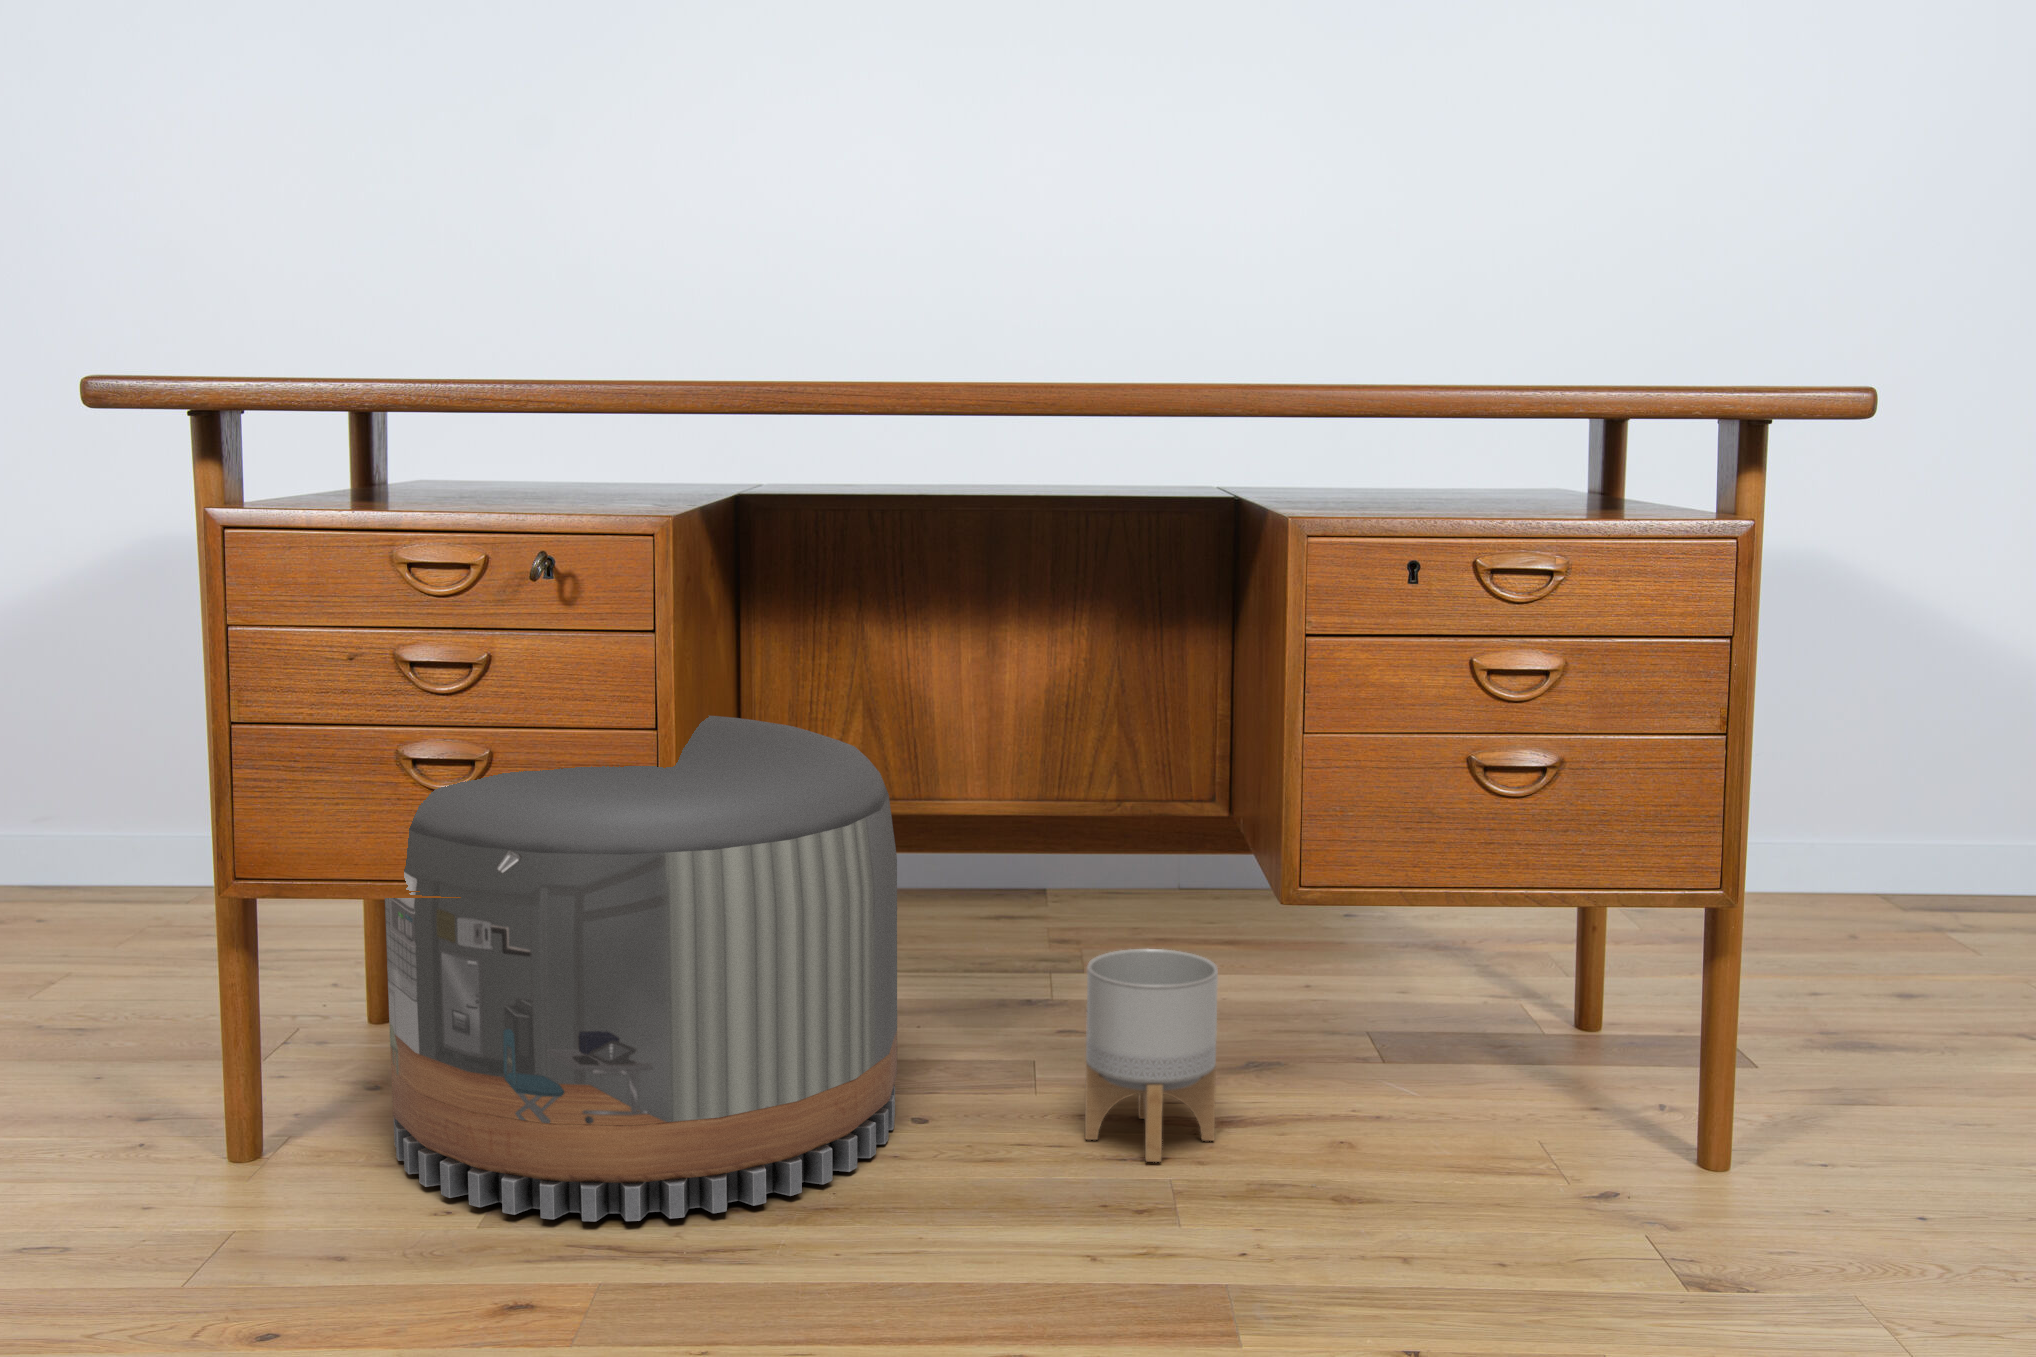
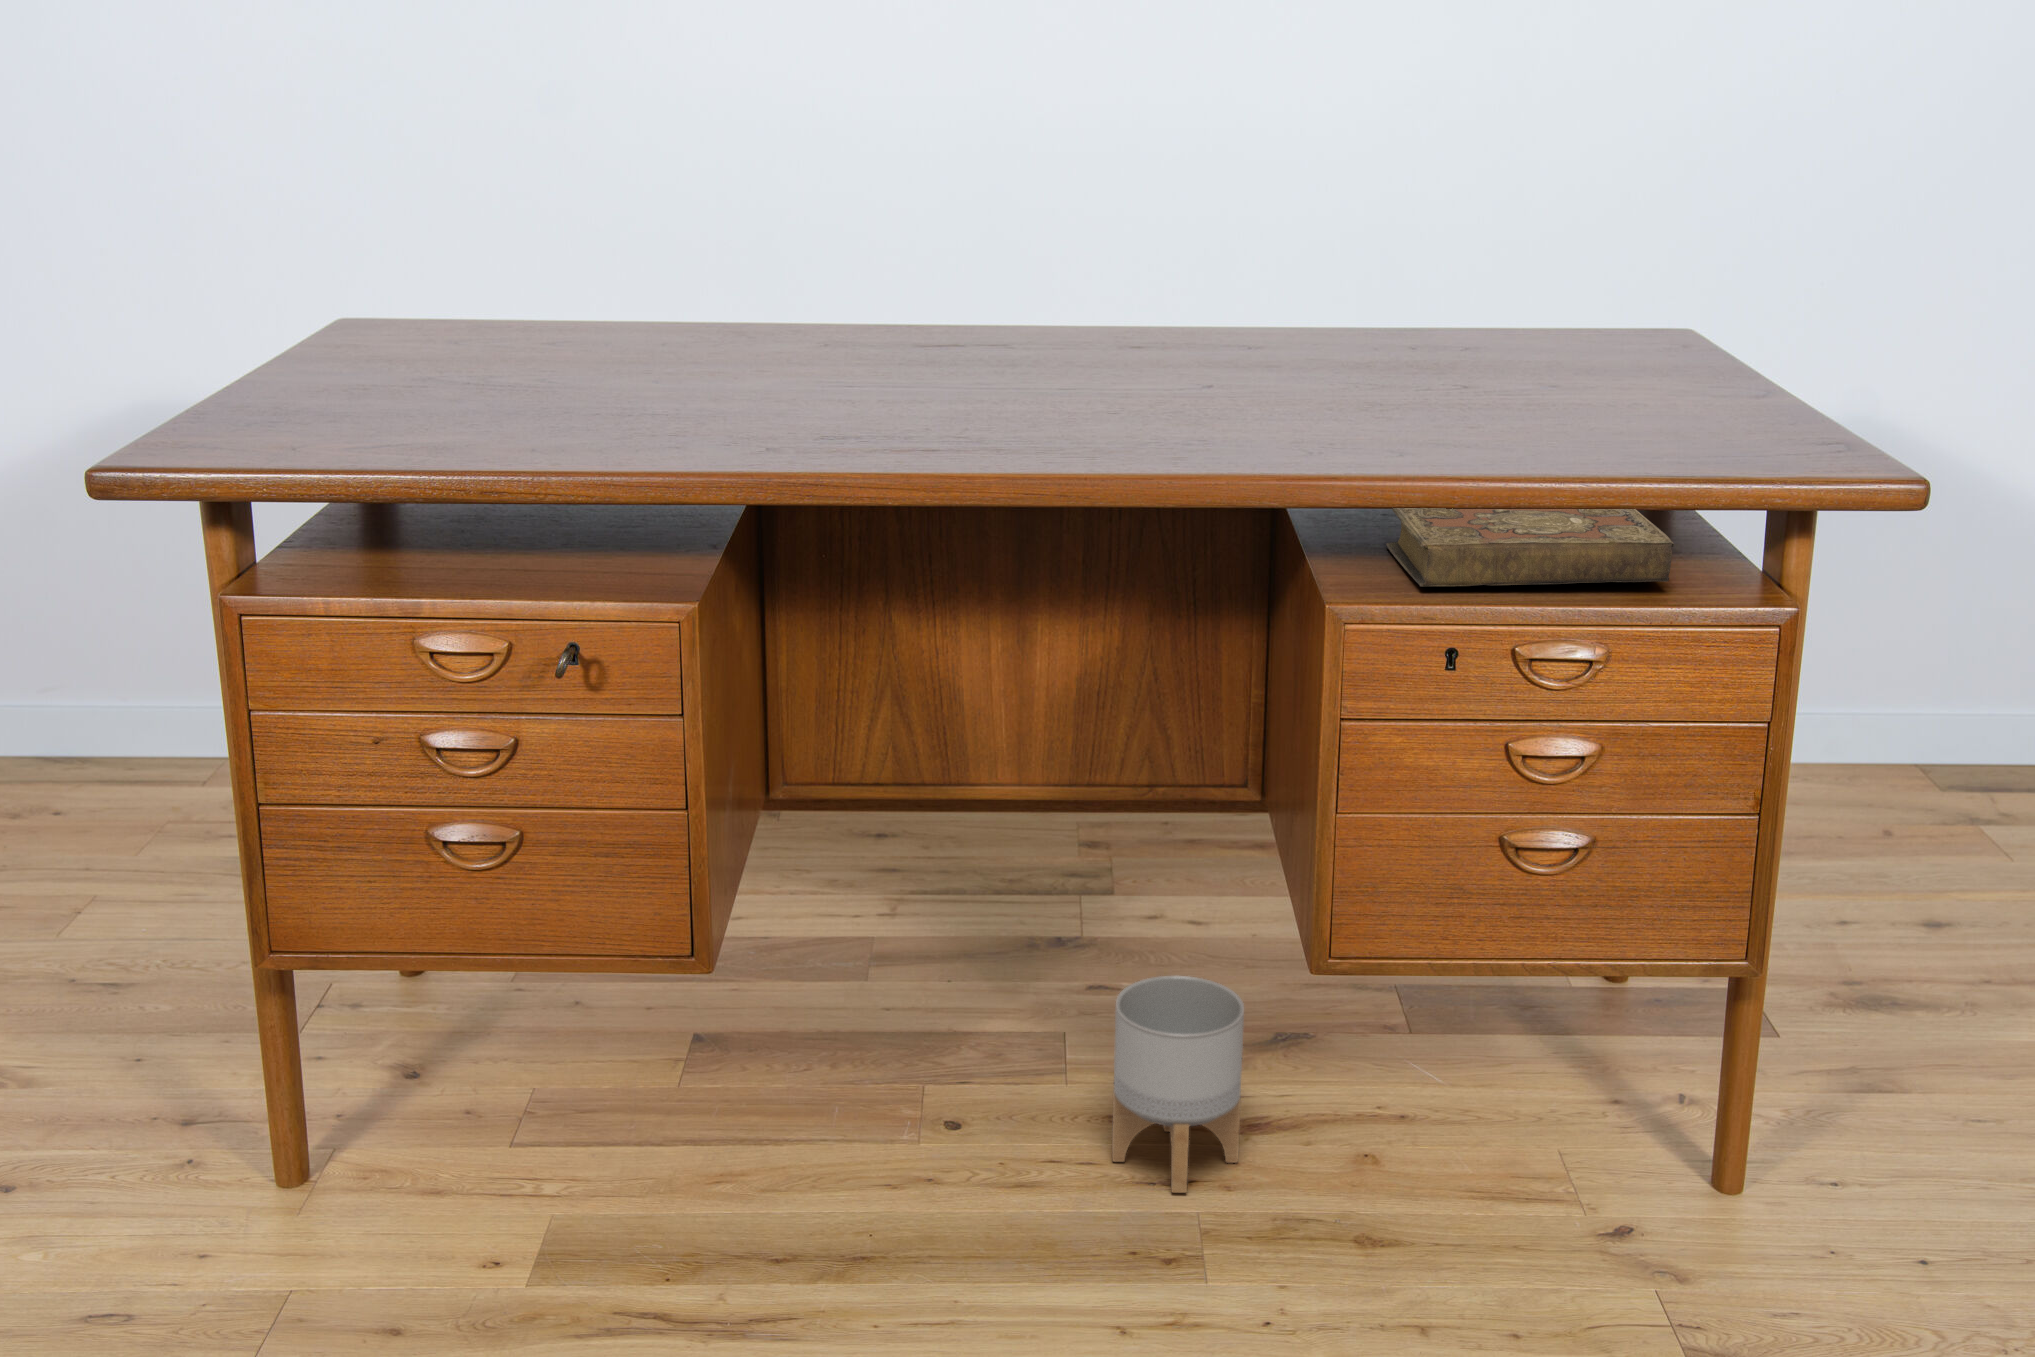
book: none [1348,457,1626,510] -> present [1386,508,1674,587]
pouf: present [385,715,897,1221] -> none [420,732,927,1281]

